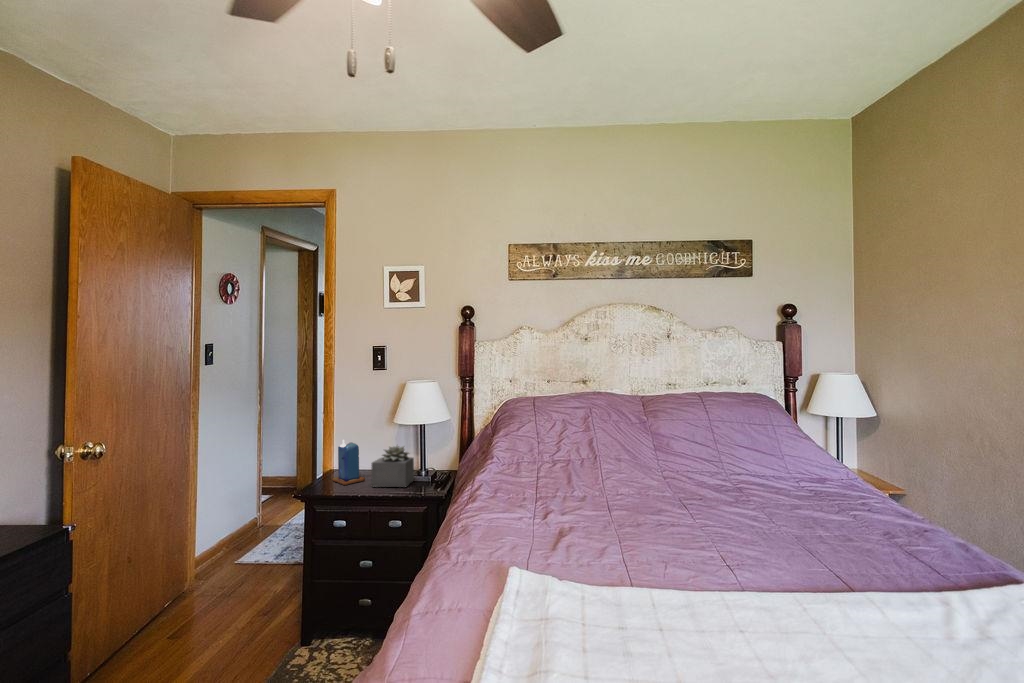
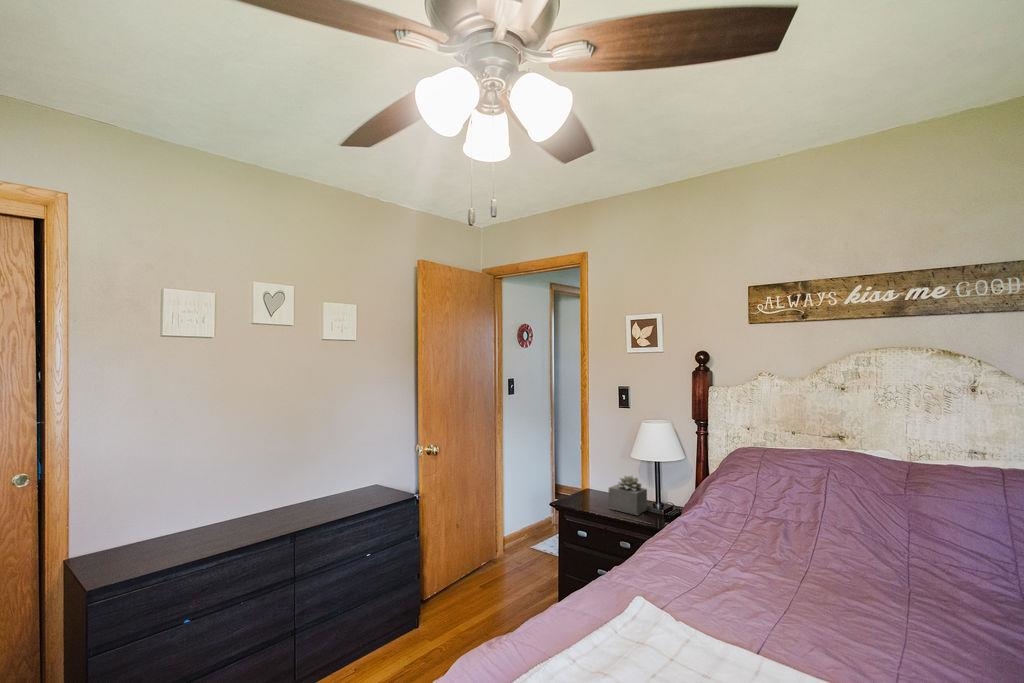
candle: present [332,440,365,485] -> none [581,463,606,502]

